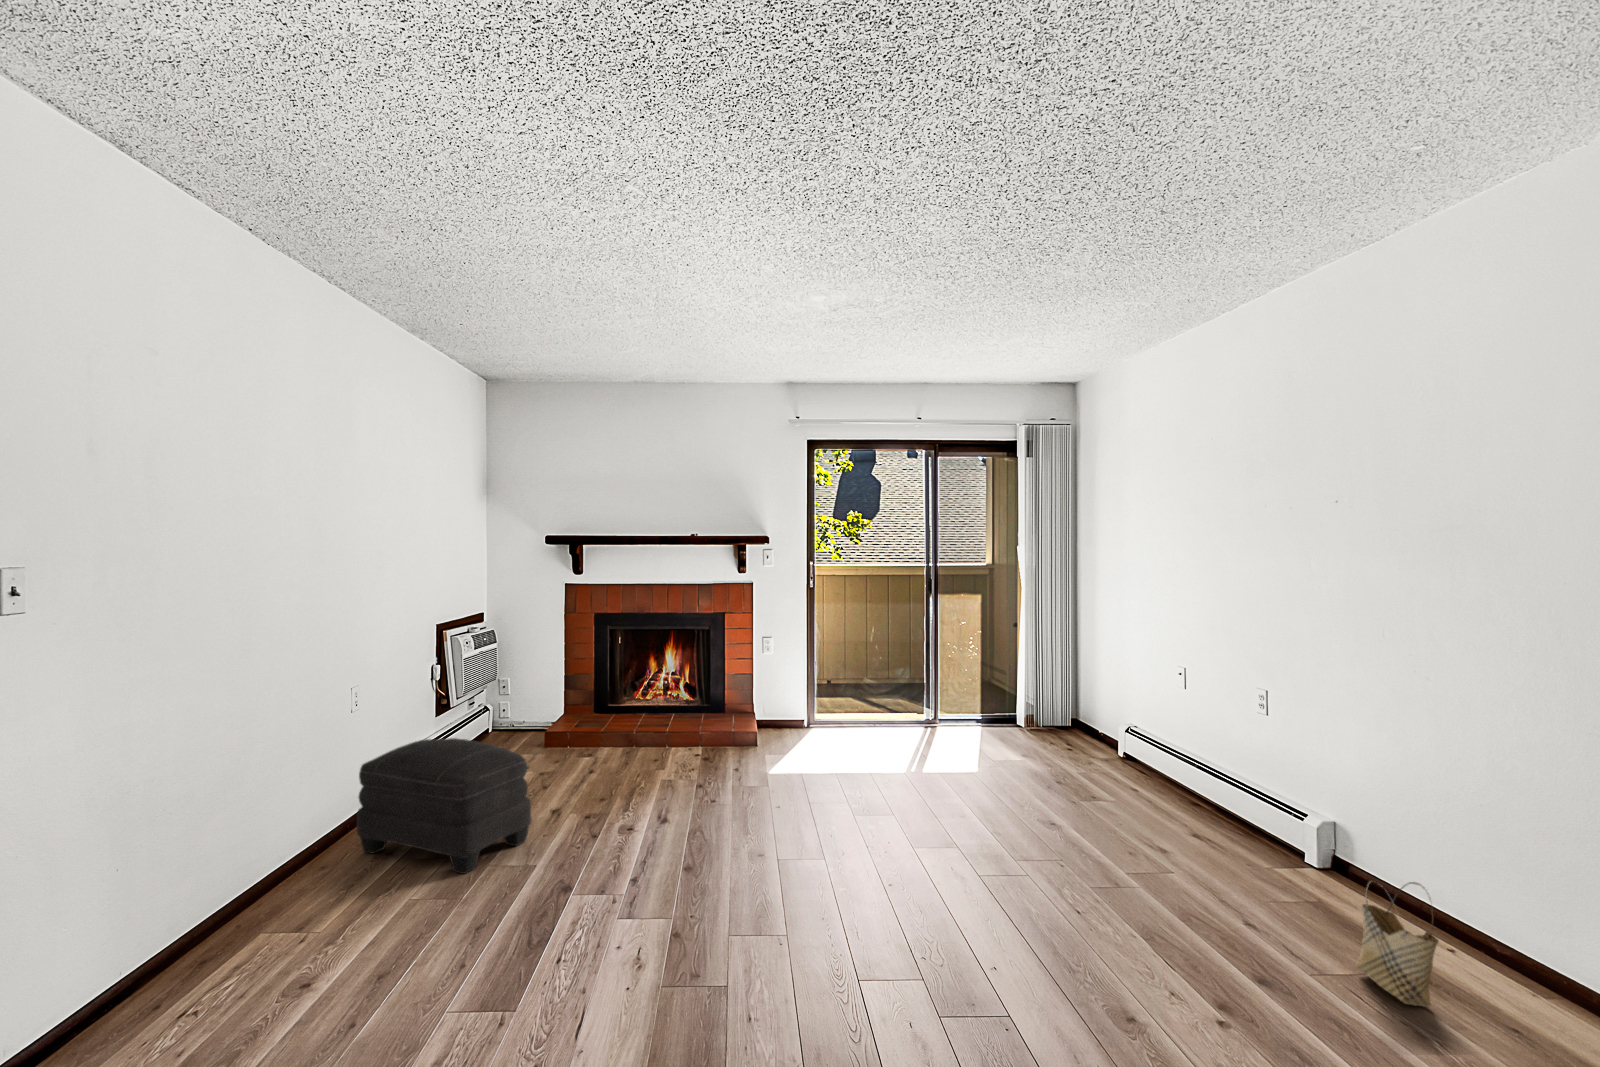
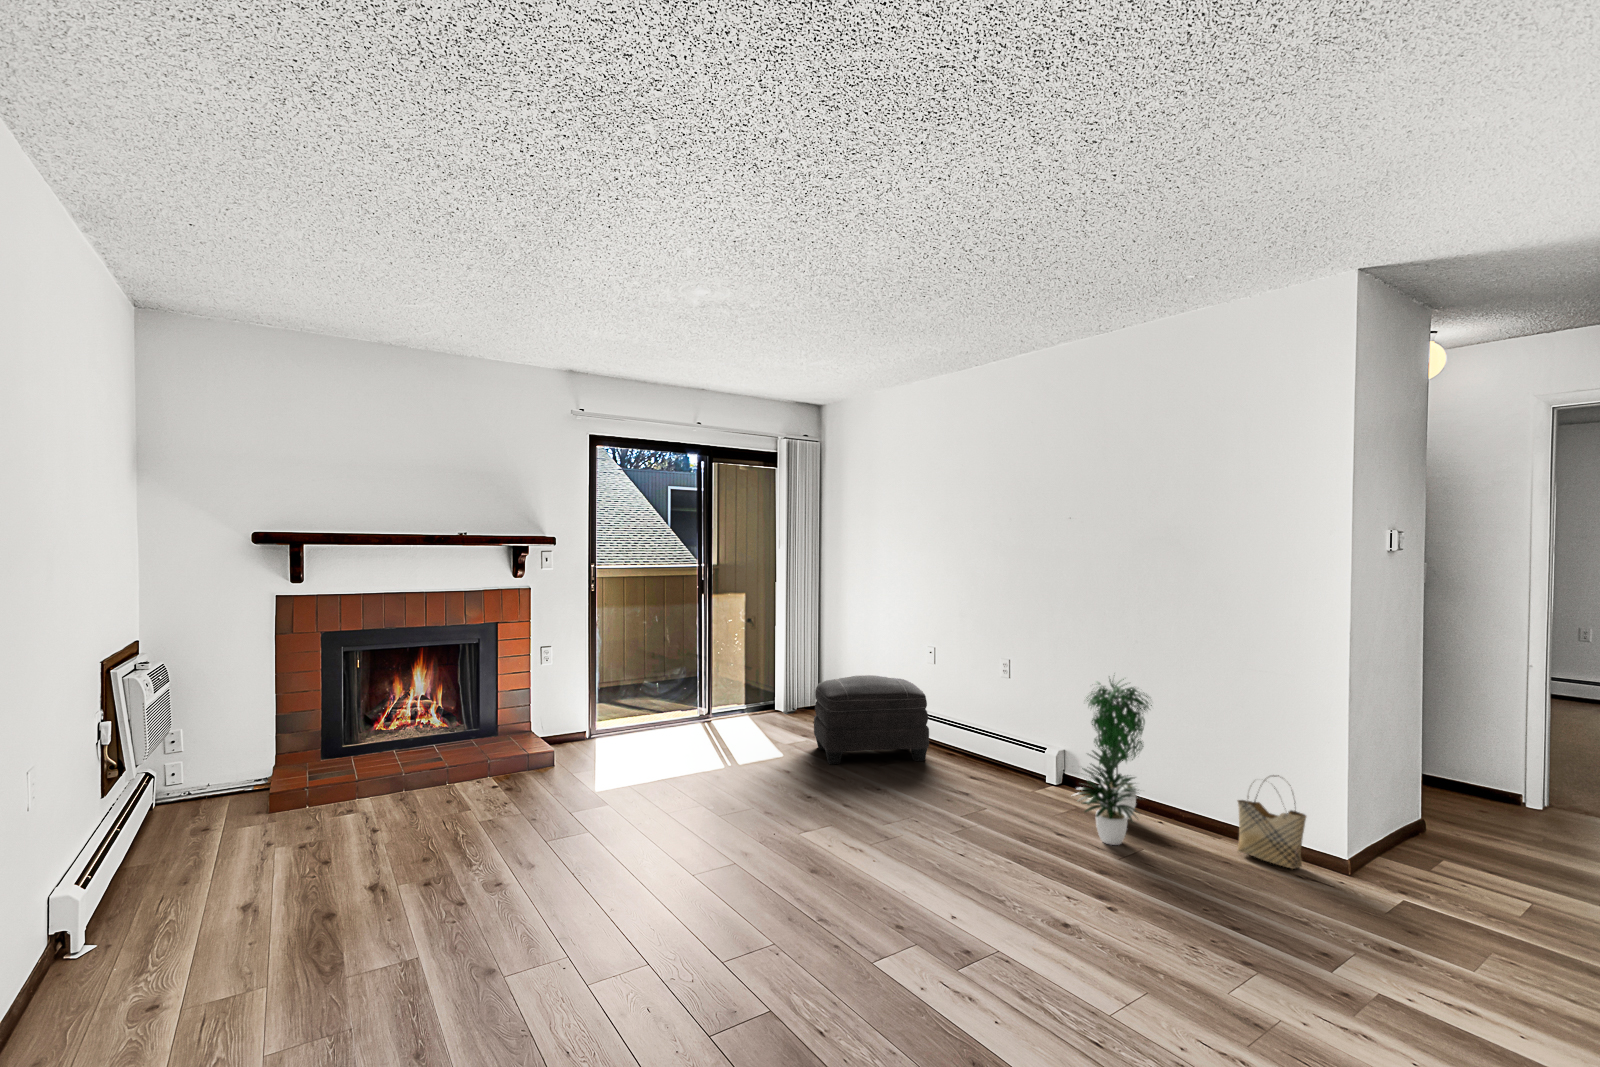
potted plant: none [1159,723,1302,924] -> present [1073,679,1152,845]
ottoman: present [357,738,532,874] -> present [814,675,929,764]

